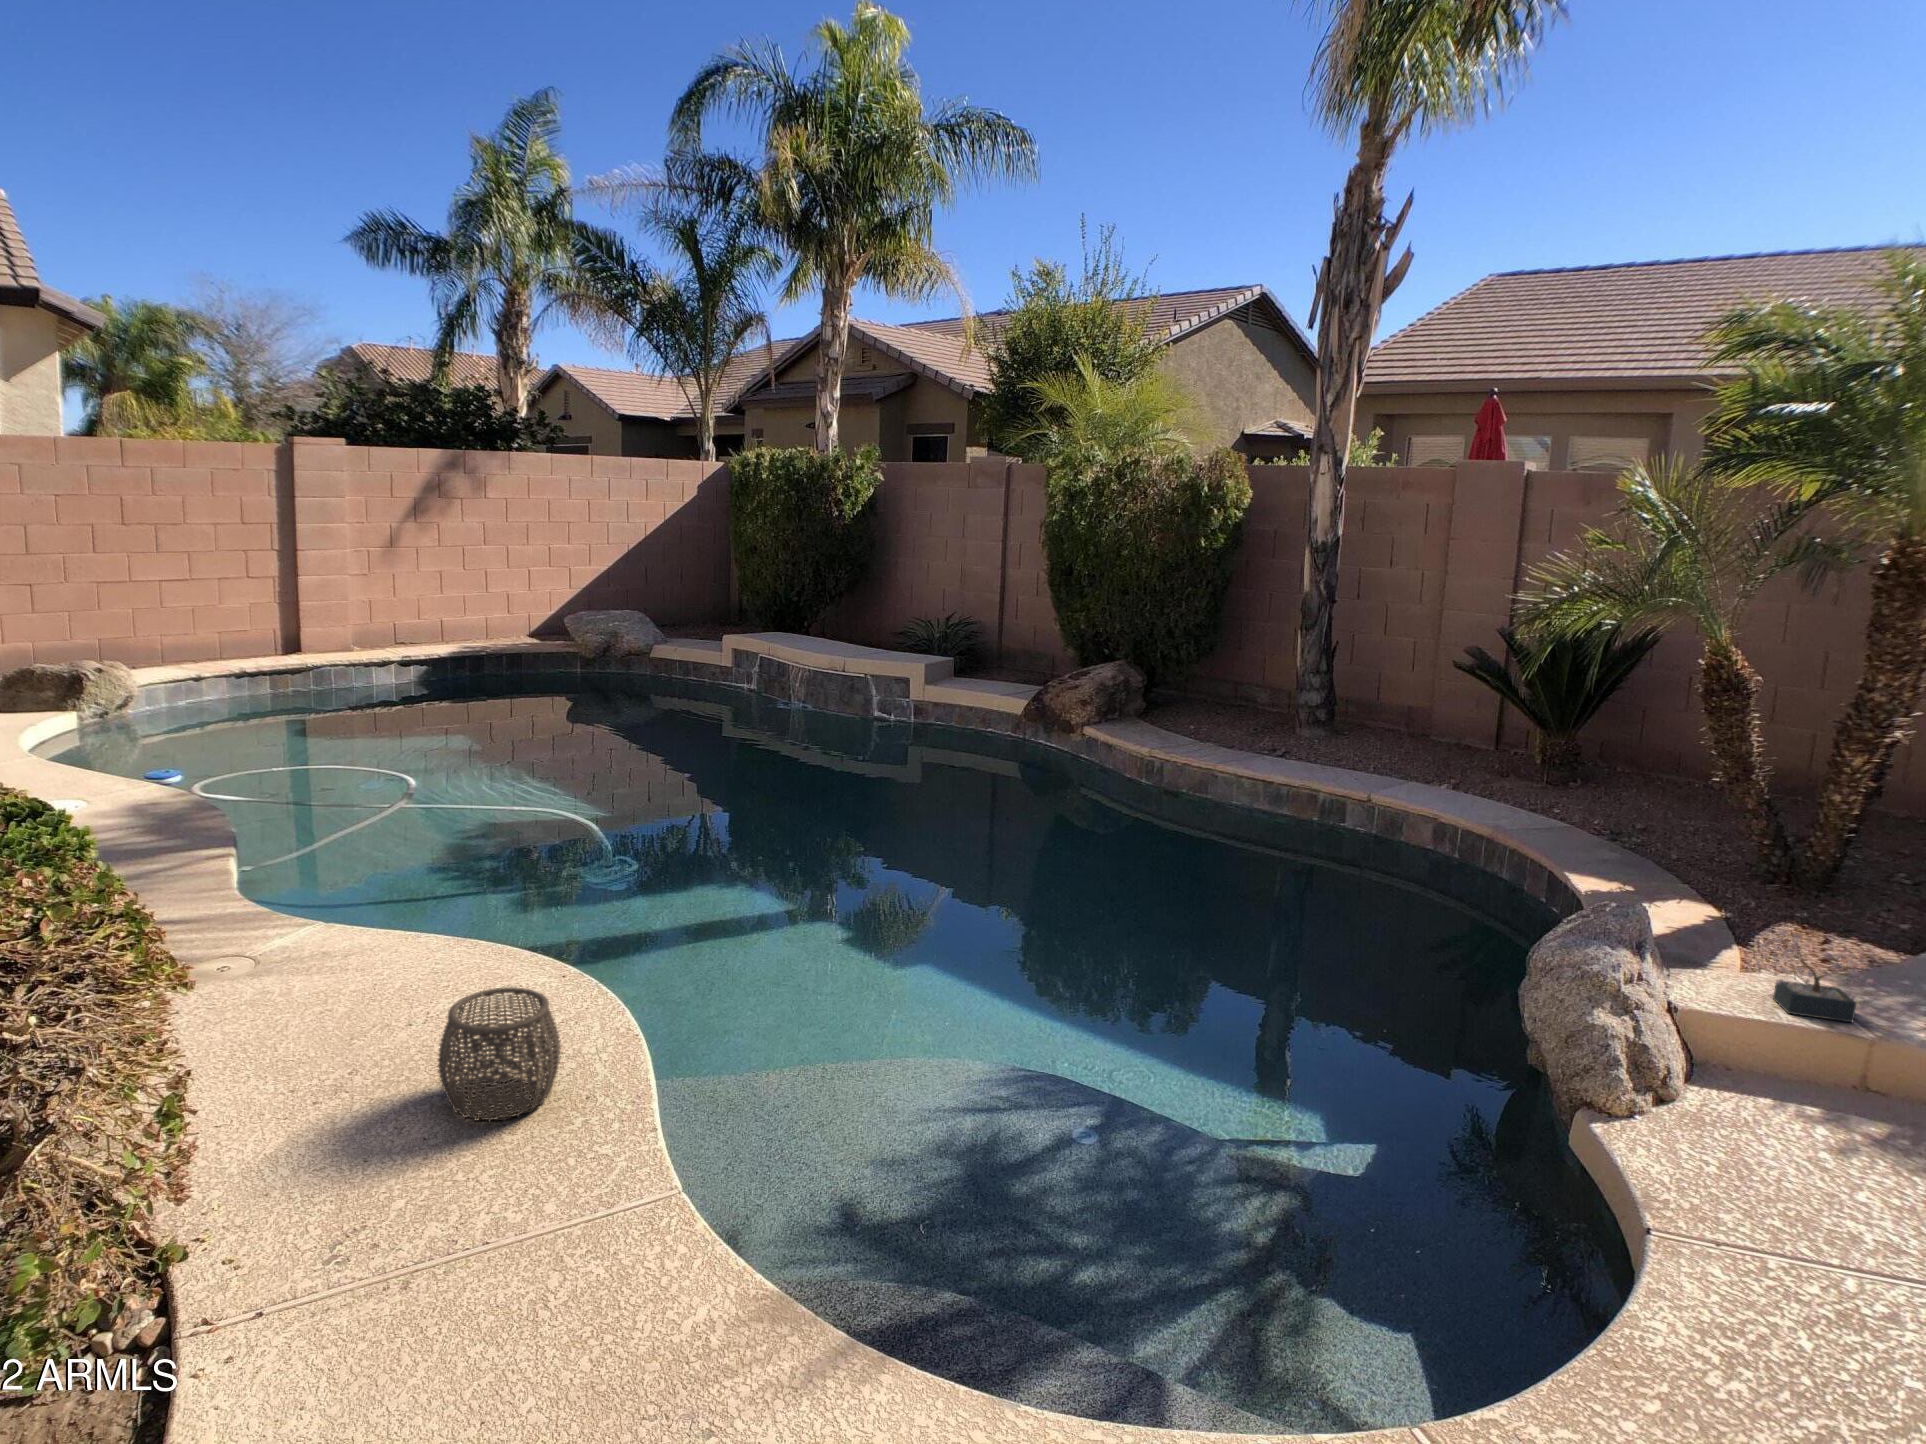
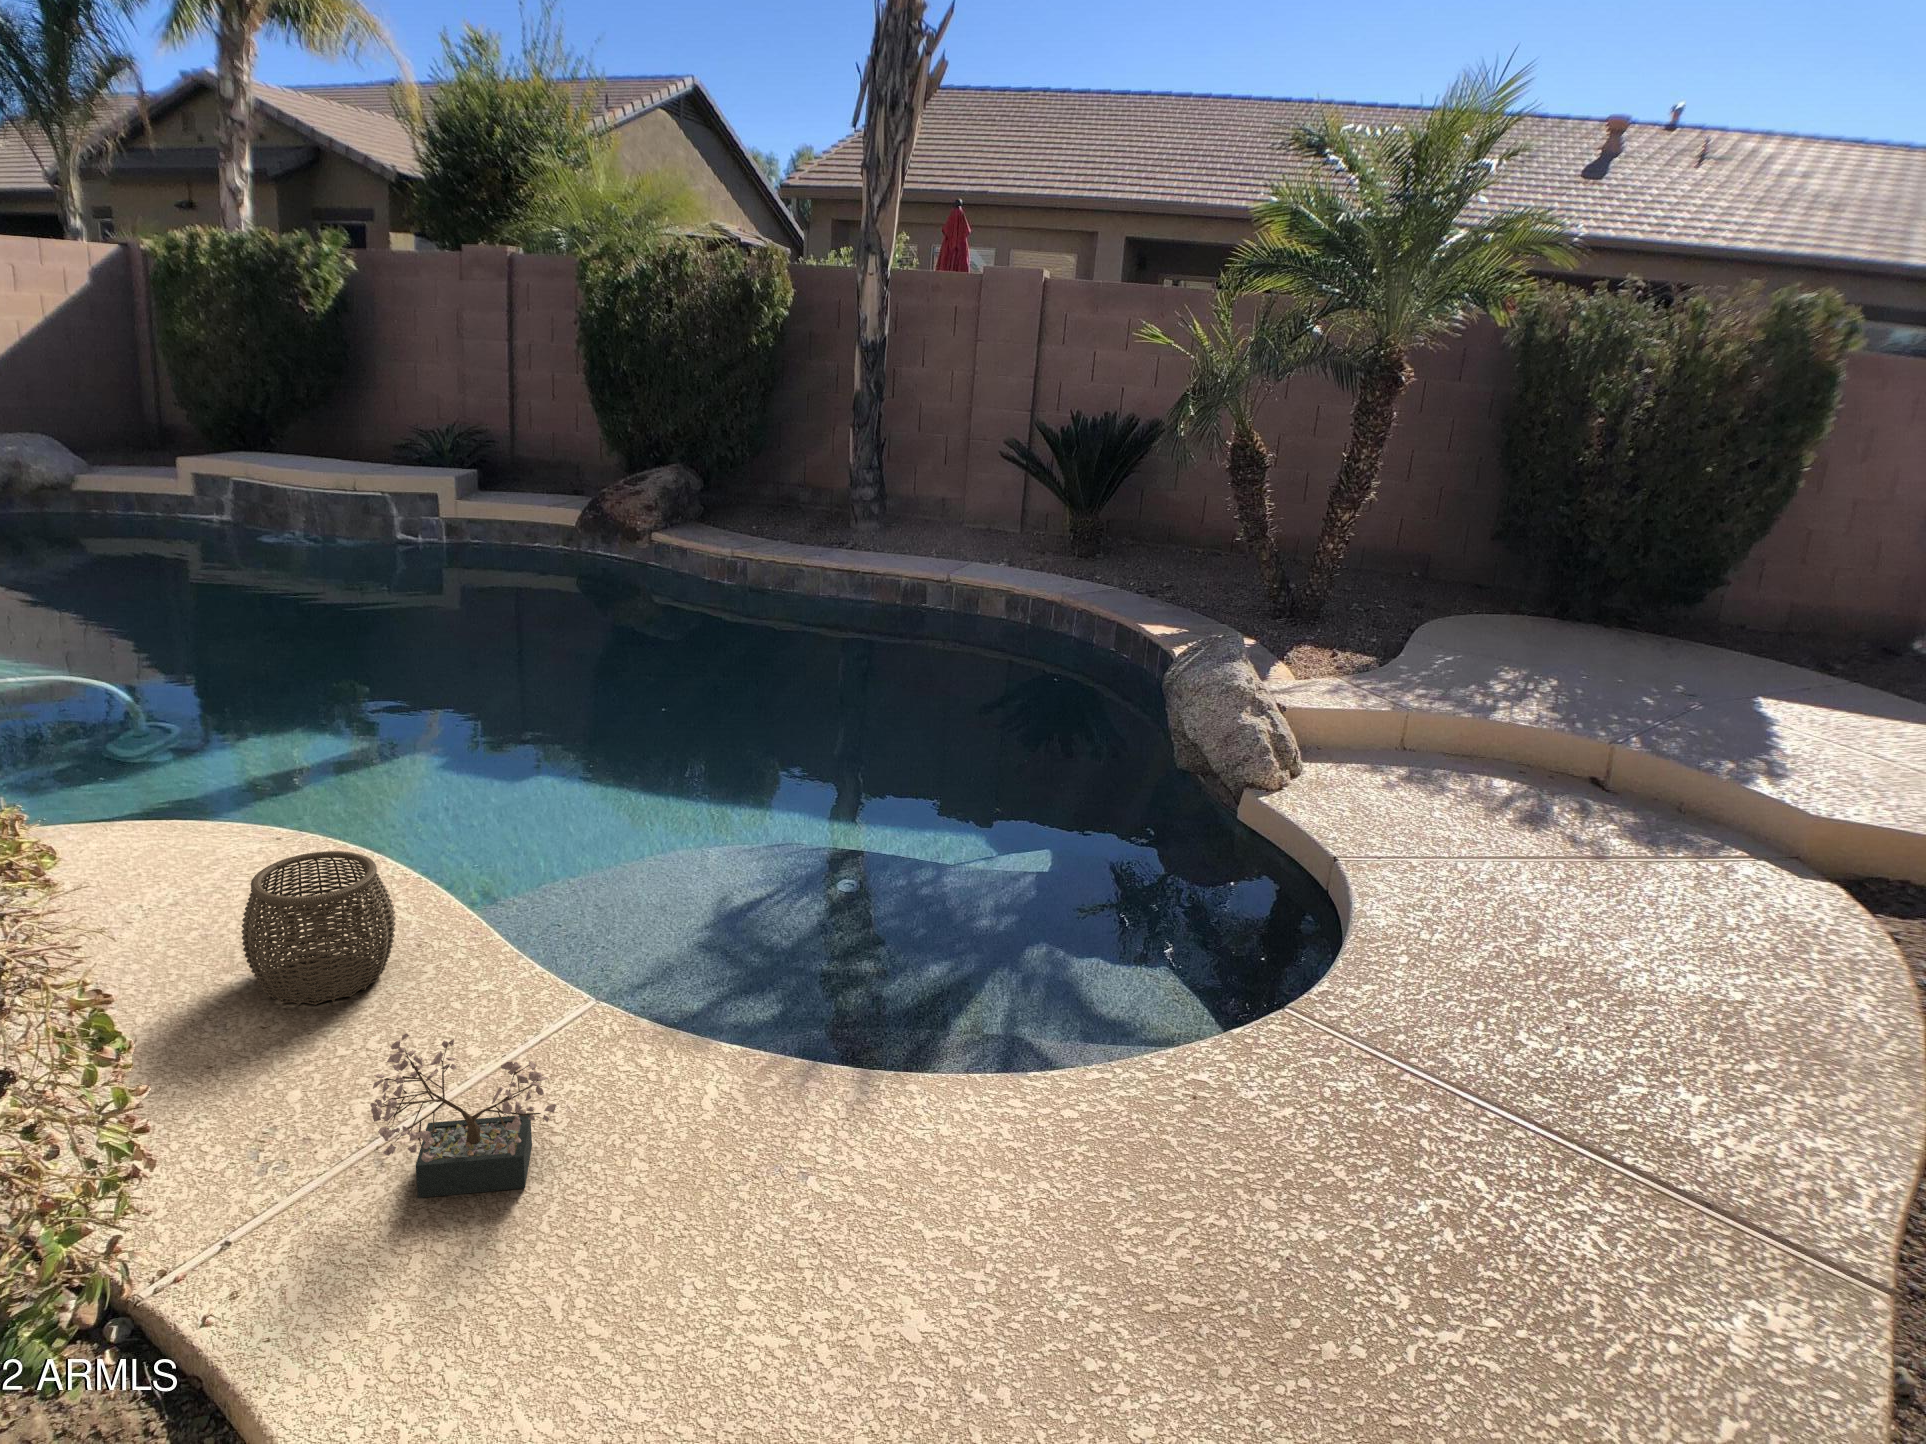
decorative plant: present [1756,926,1873,1022] -> present [370,1033,556,1198]

